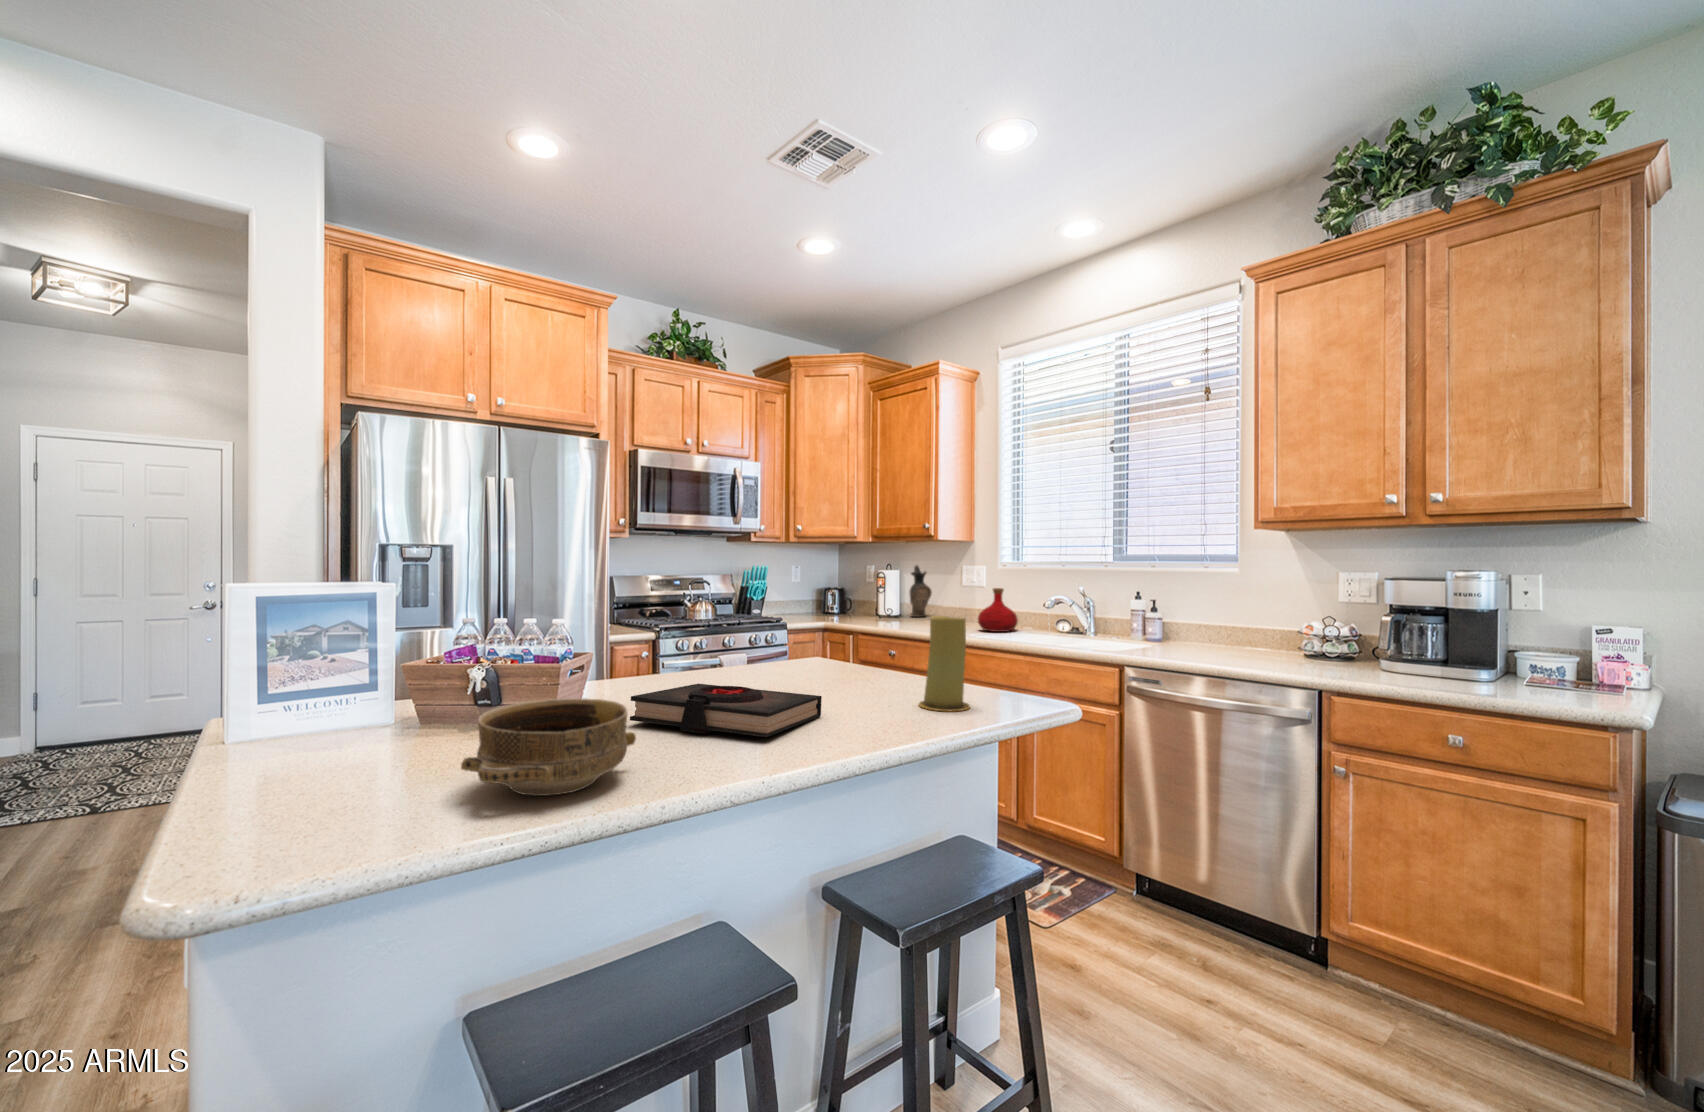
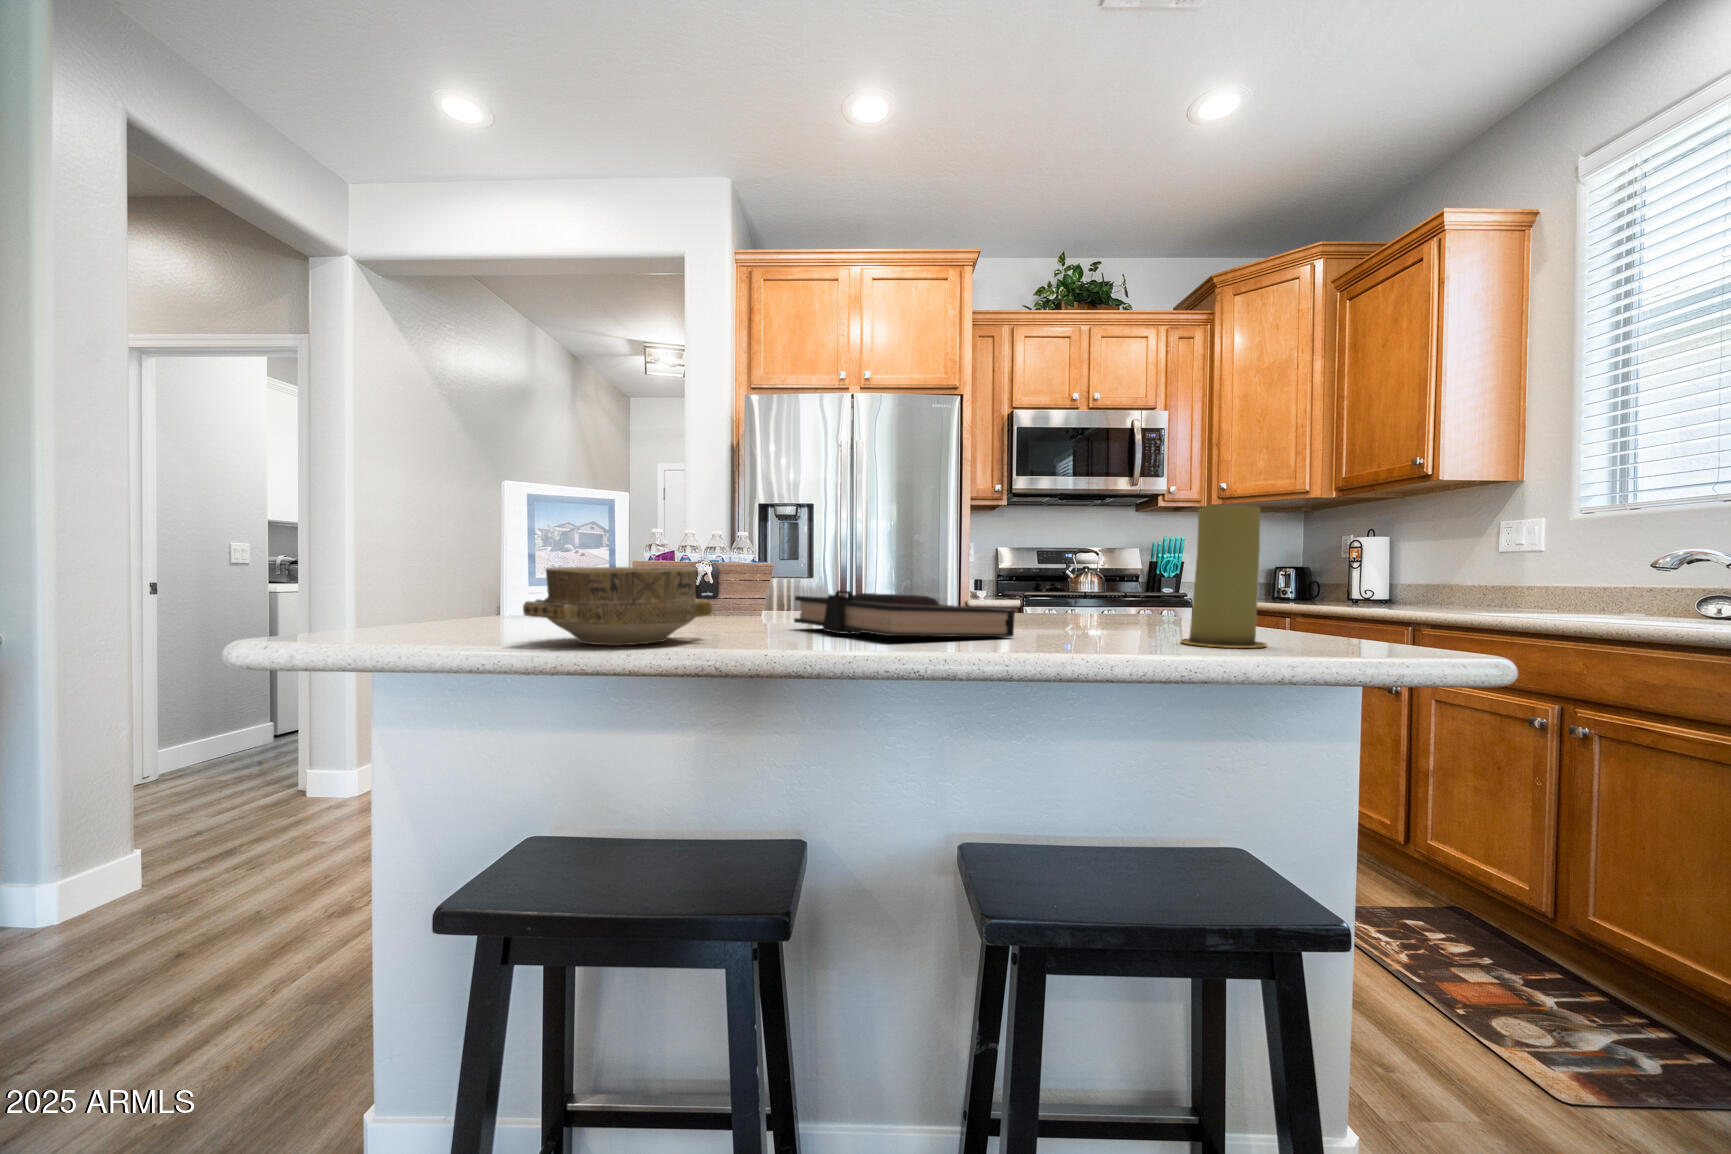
ceramic pitcher: present [909,565,932,617] -> none [1397,528,1437,603]
bottle: present [978,588,1018,632] -> none [1495,544,1580,615]

